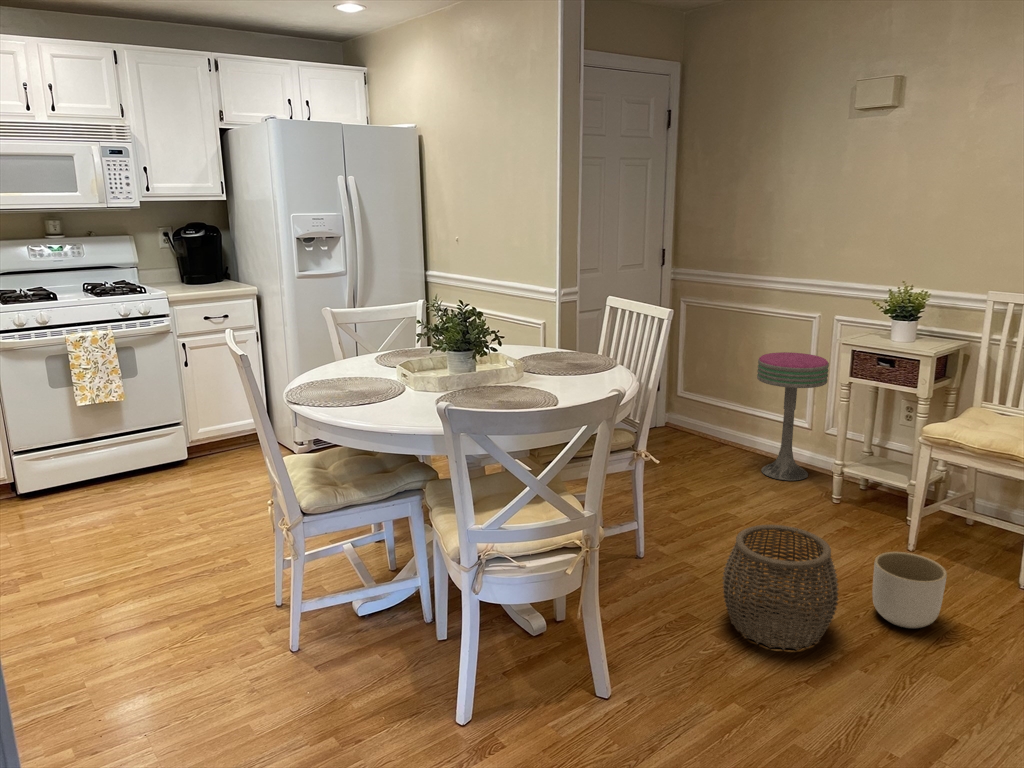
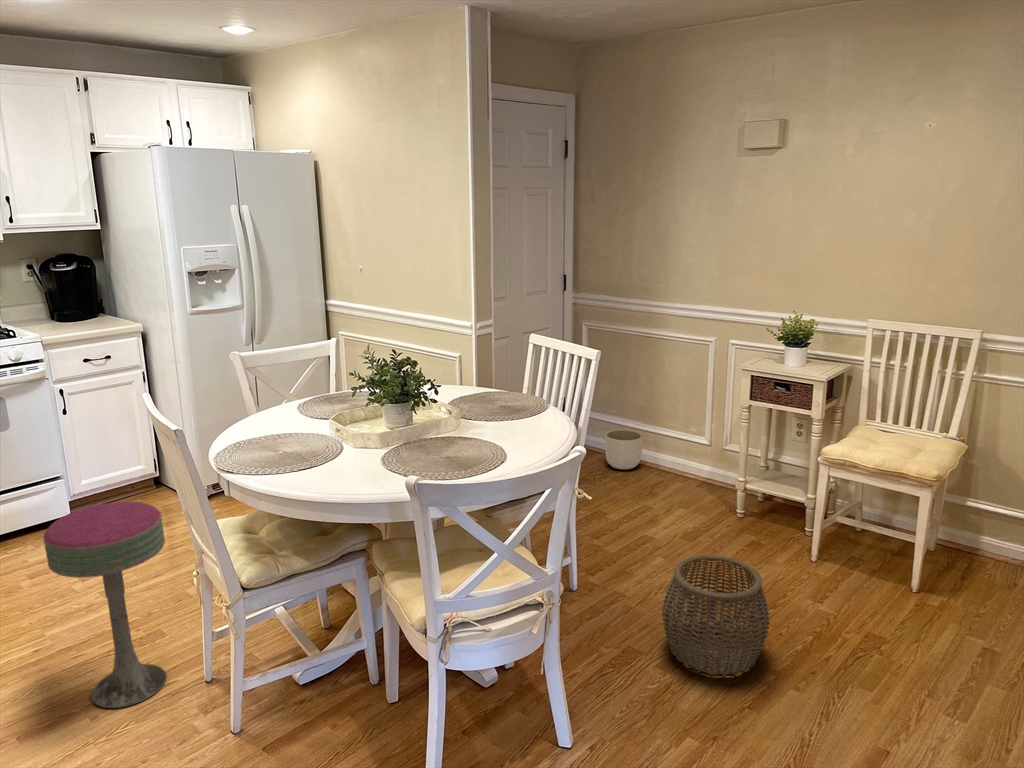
bar stool: present [757,352,829,481] -> present [43,502,166,708]
planter: present [872,552,947,628] -> present [605,429,642,470]

